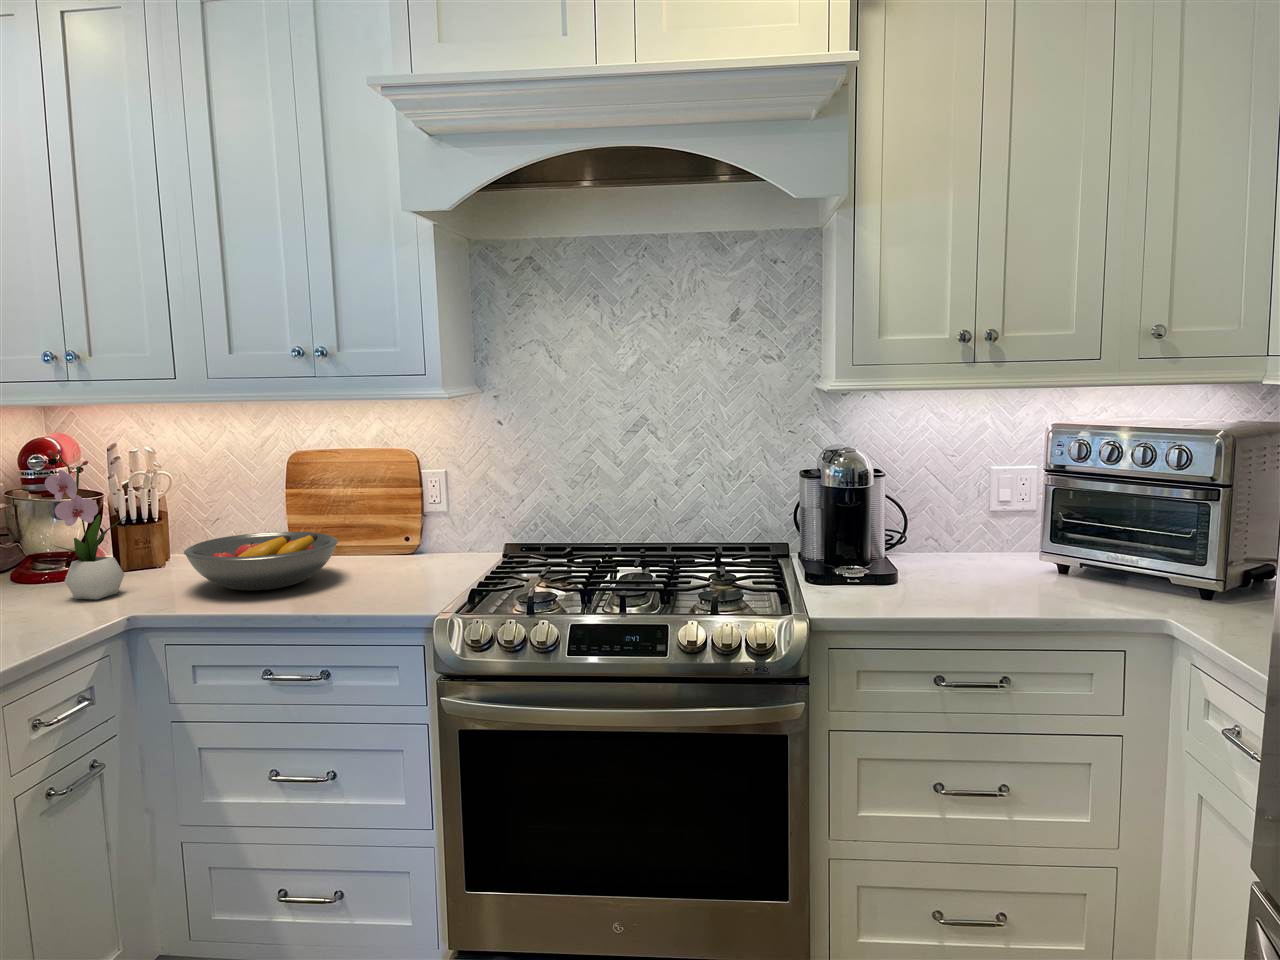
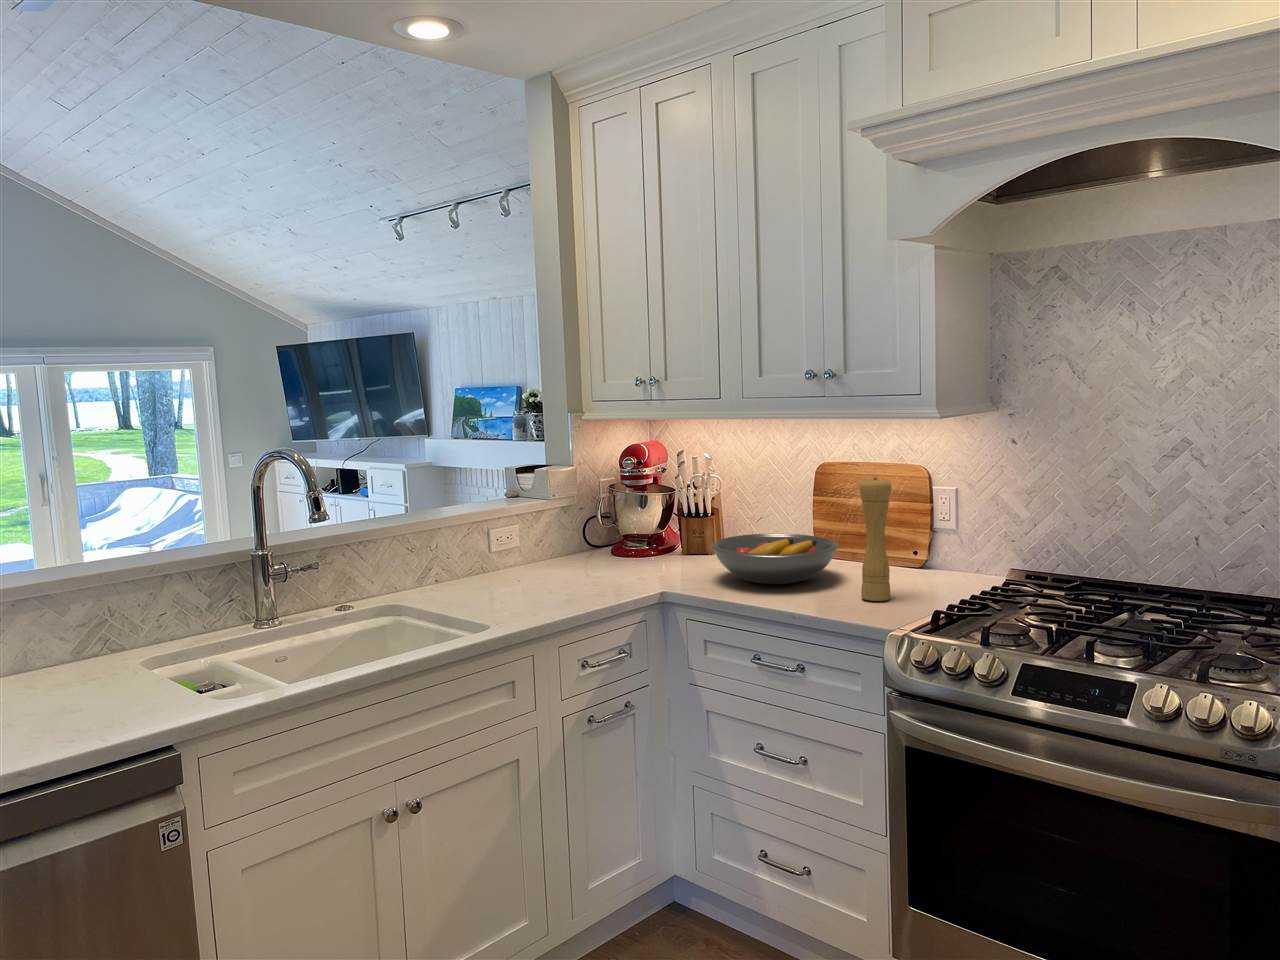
flower arrangement: present [45,449,126,599] -> none [622,454,678,575]
pepper mill: none [371,462,408,591] -> present [859,478,891,601]

